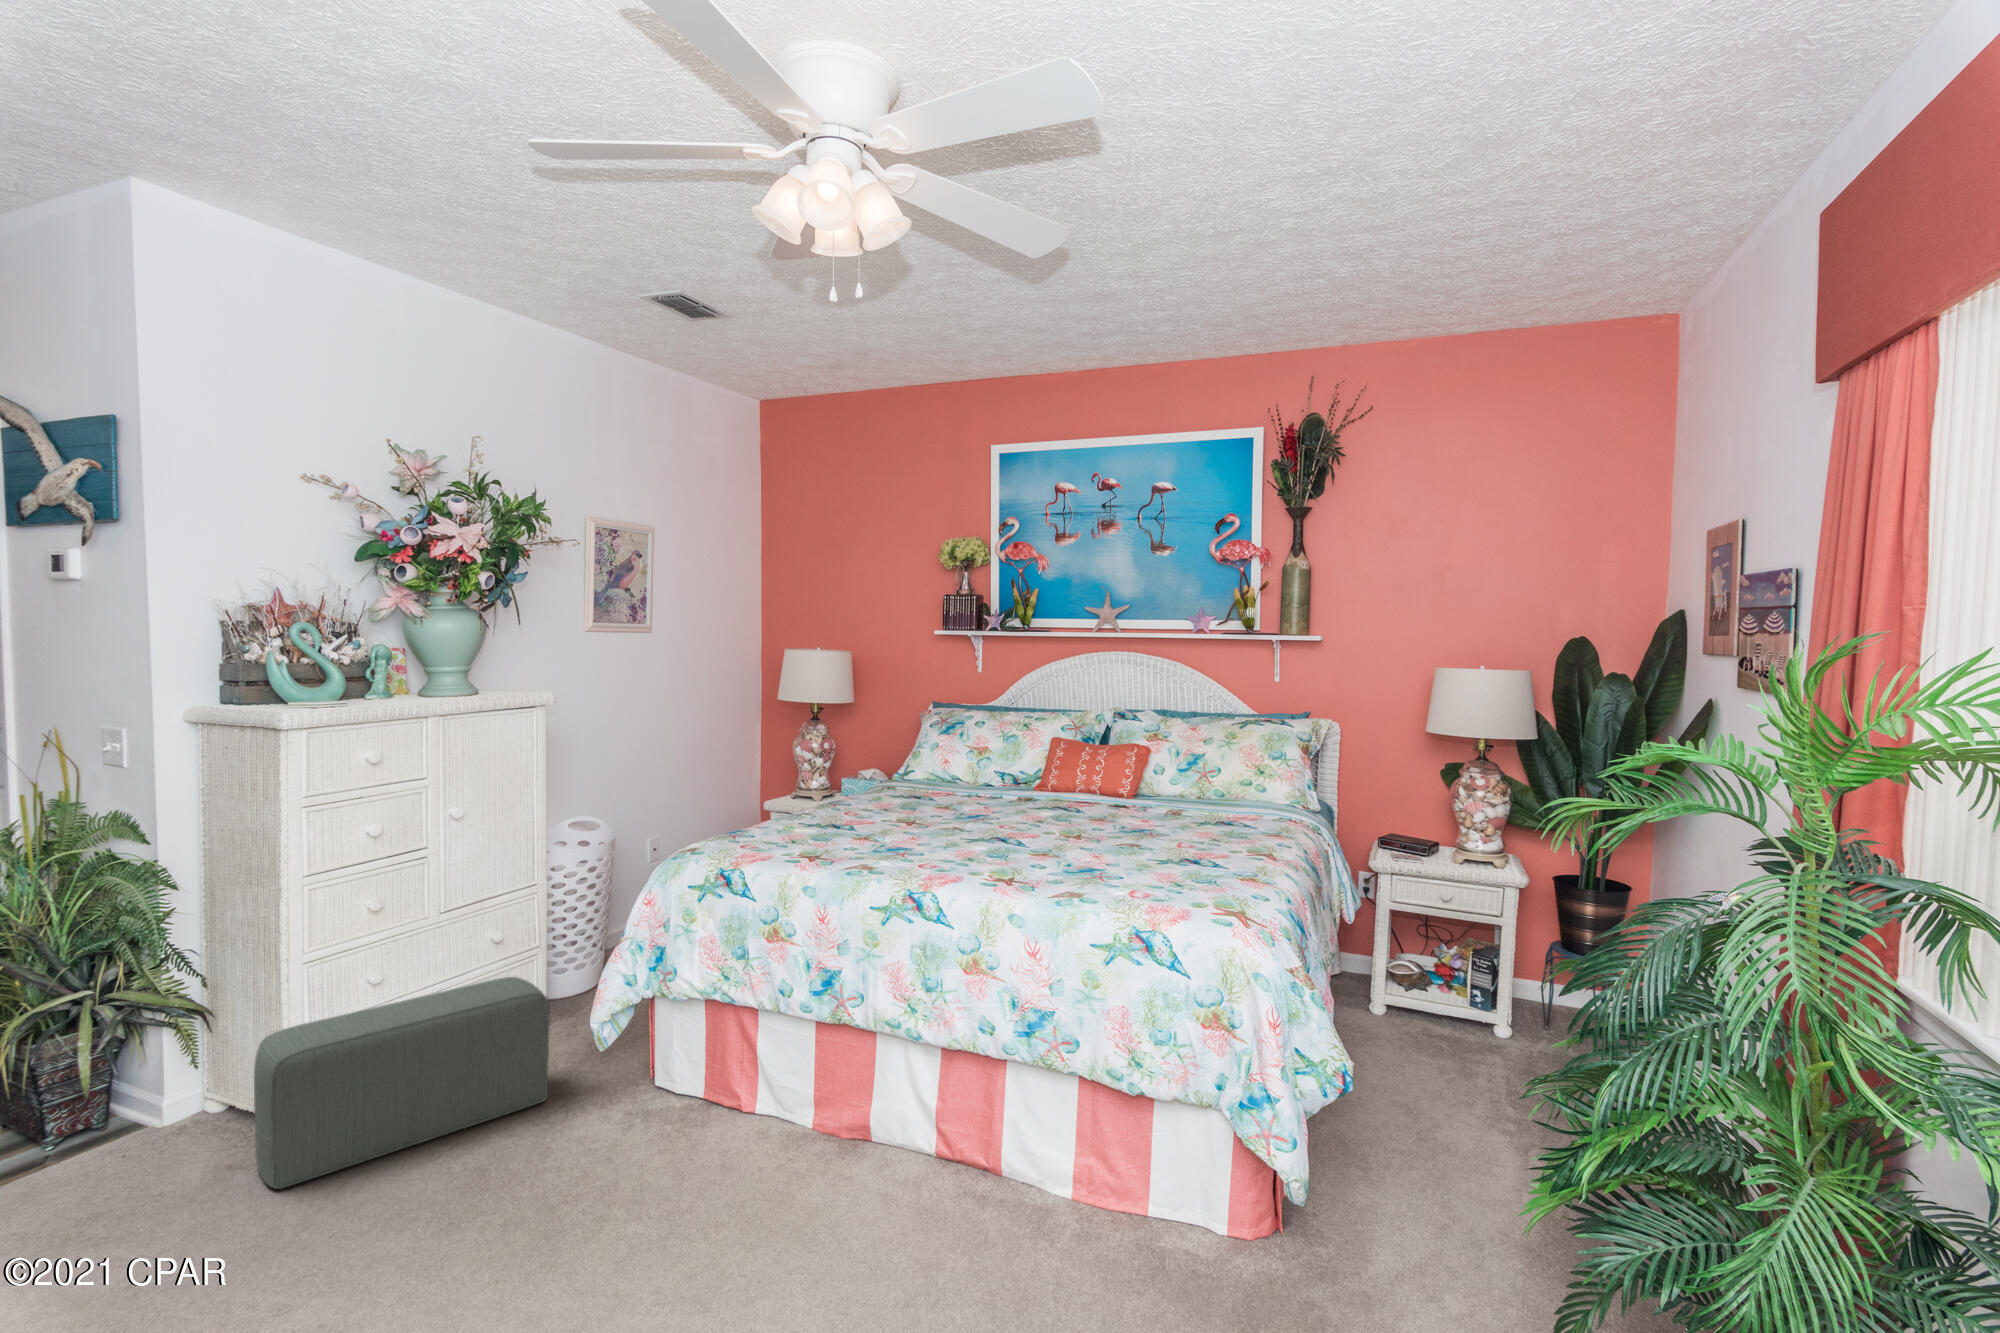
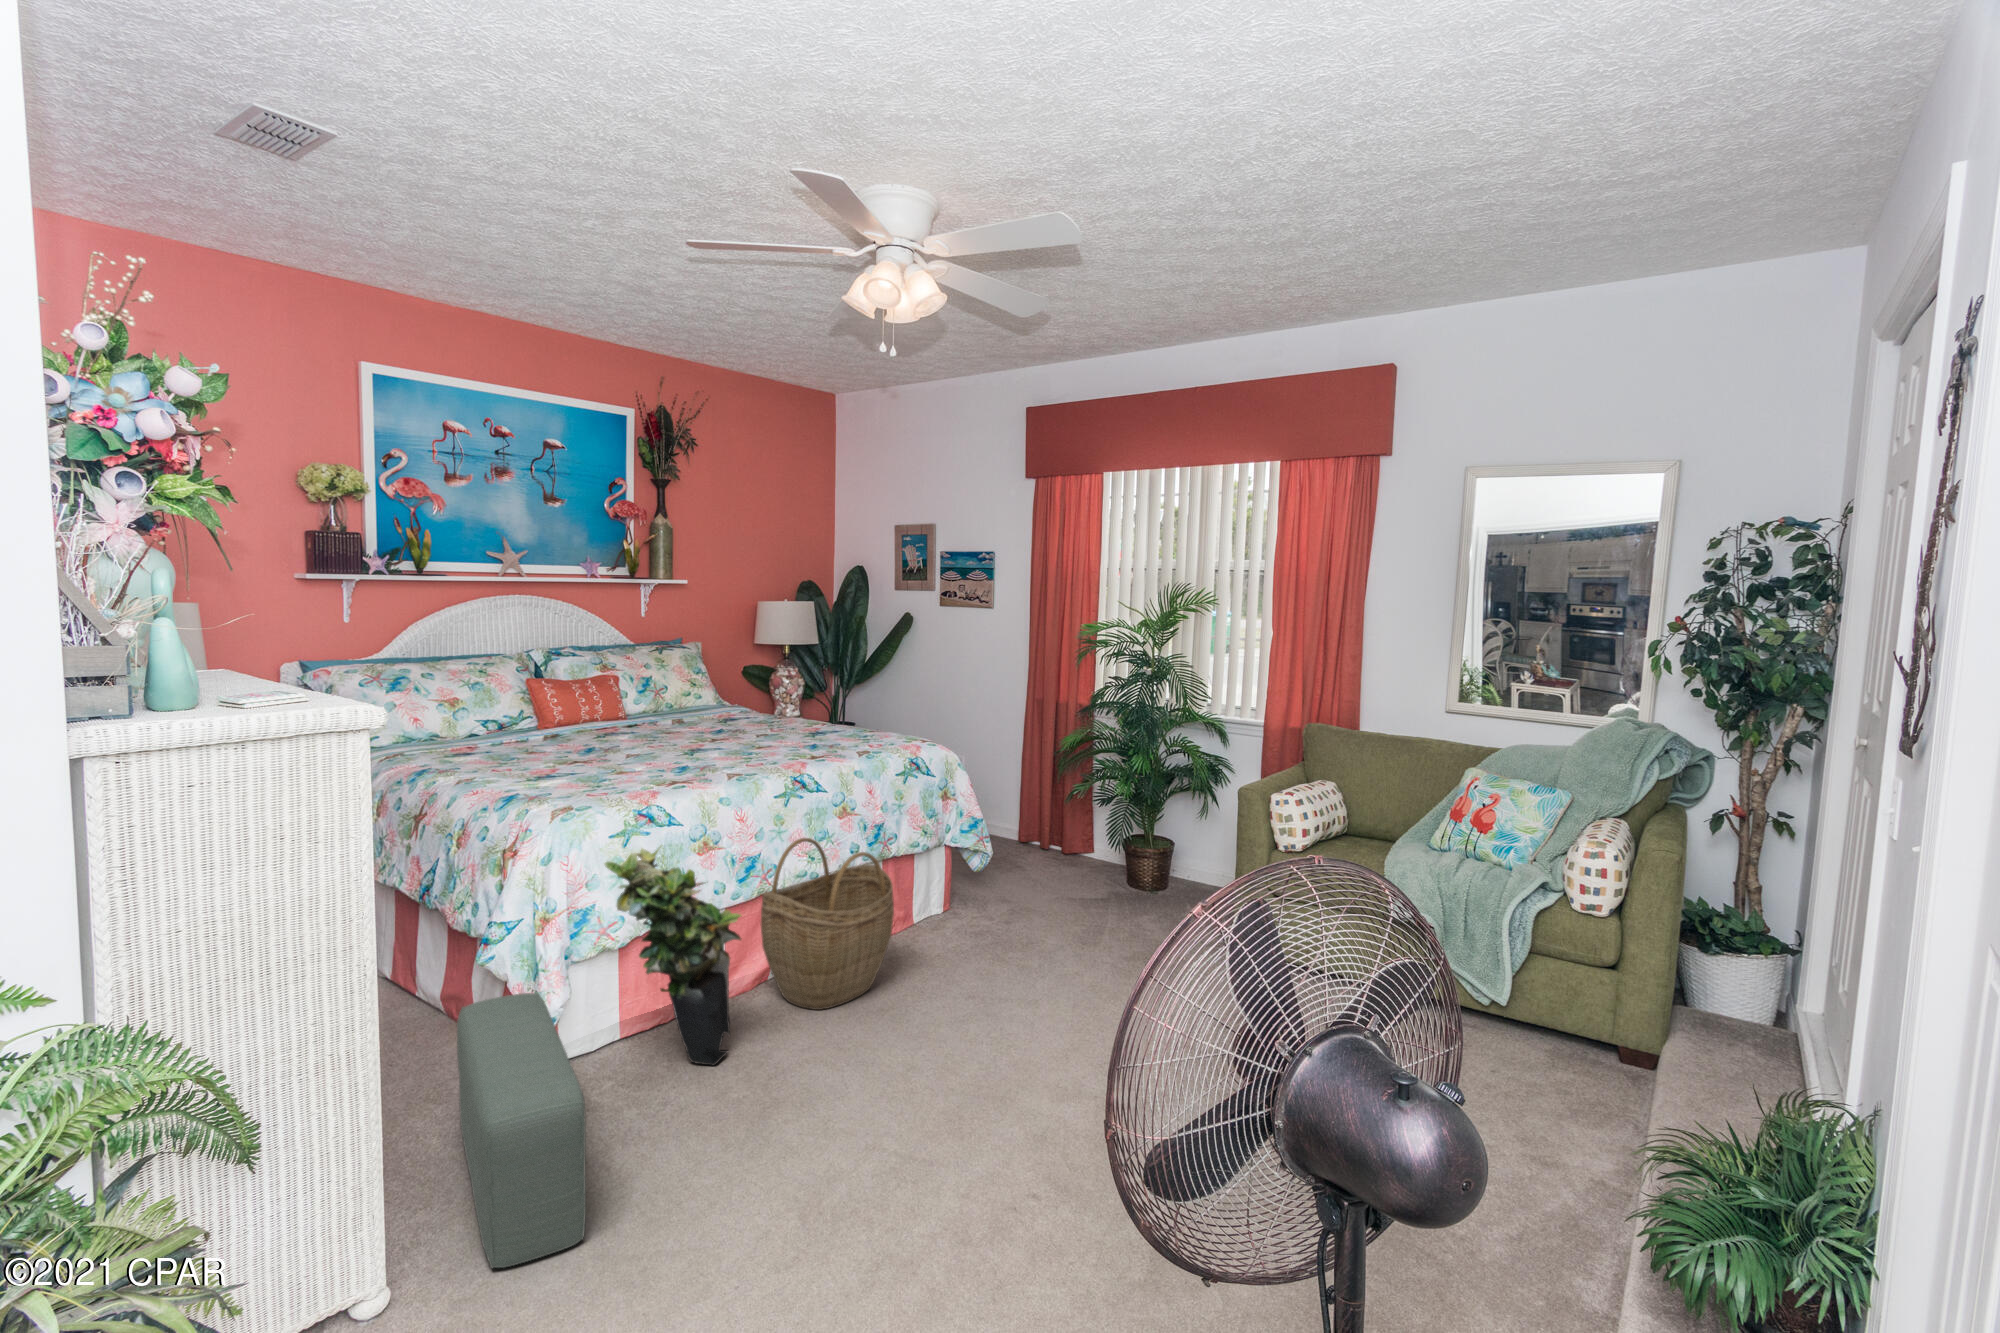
potted plant: none [571,902,708,1170] -> present [604,849,741,1066]
woven basket: none [743,972,936,1233] -> present [761,838,894,1010]

